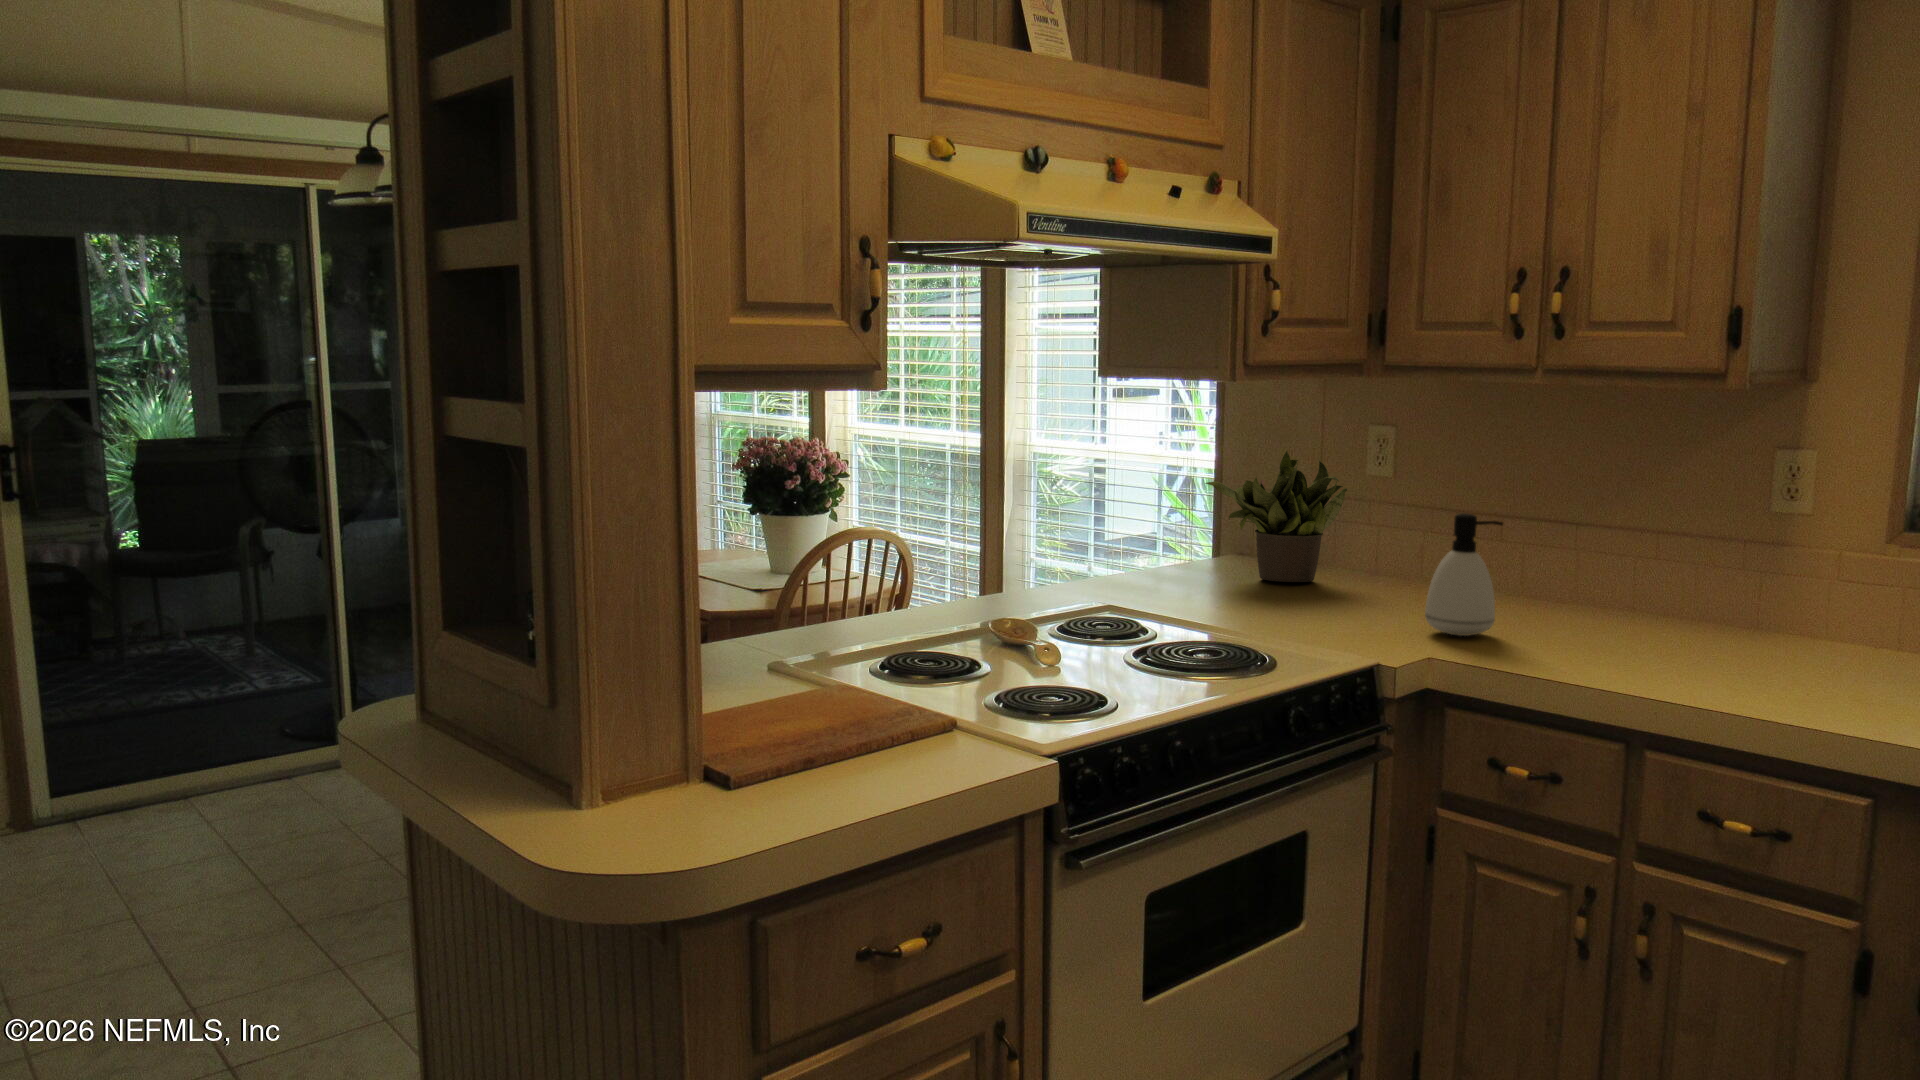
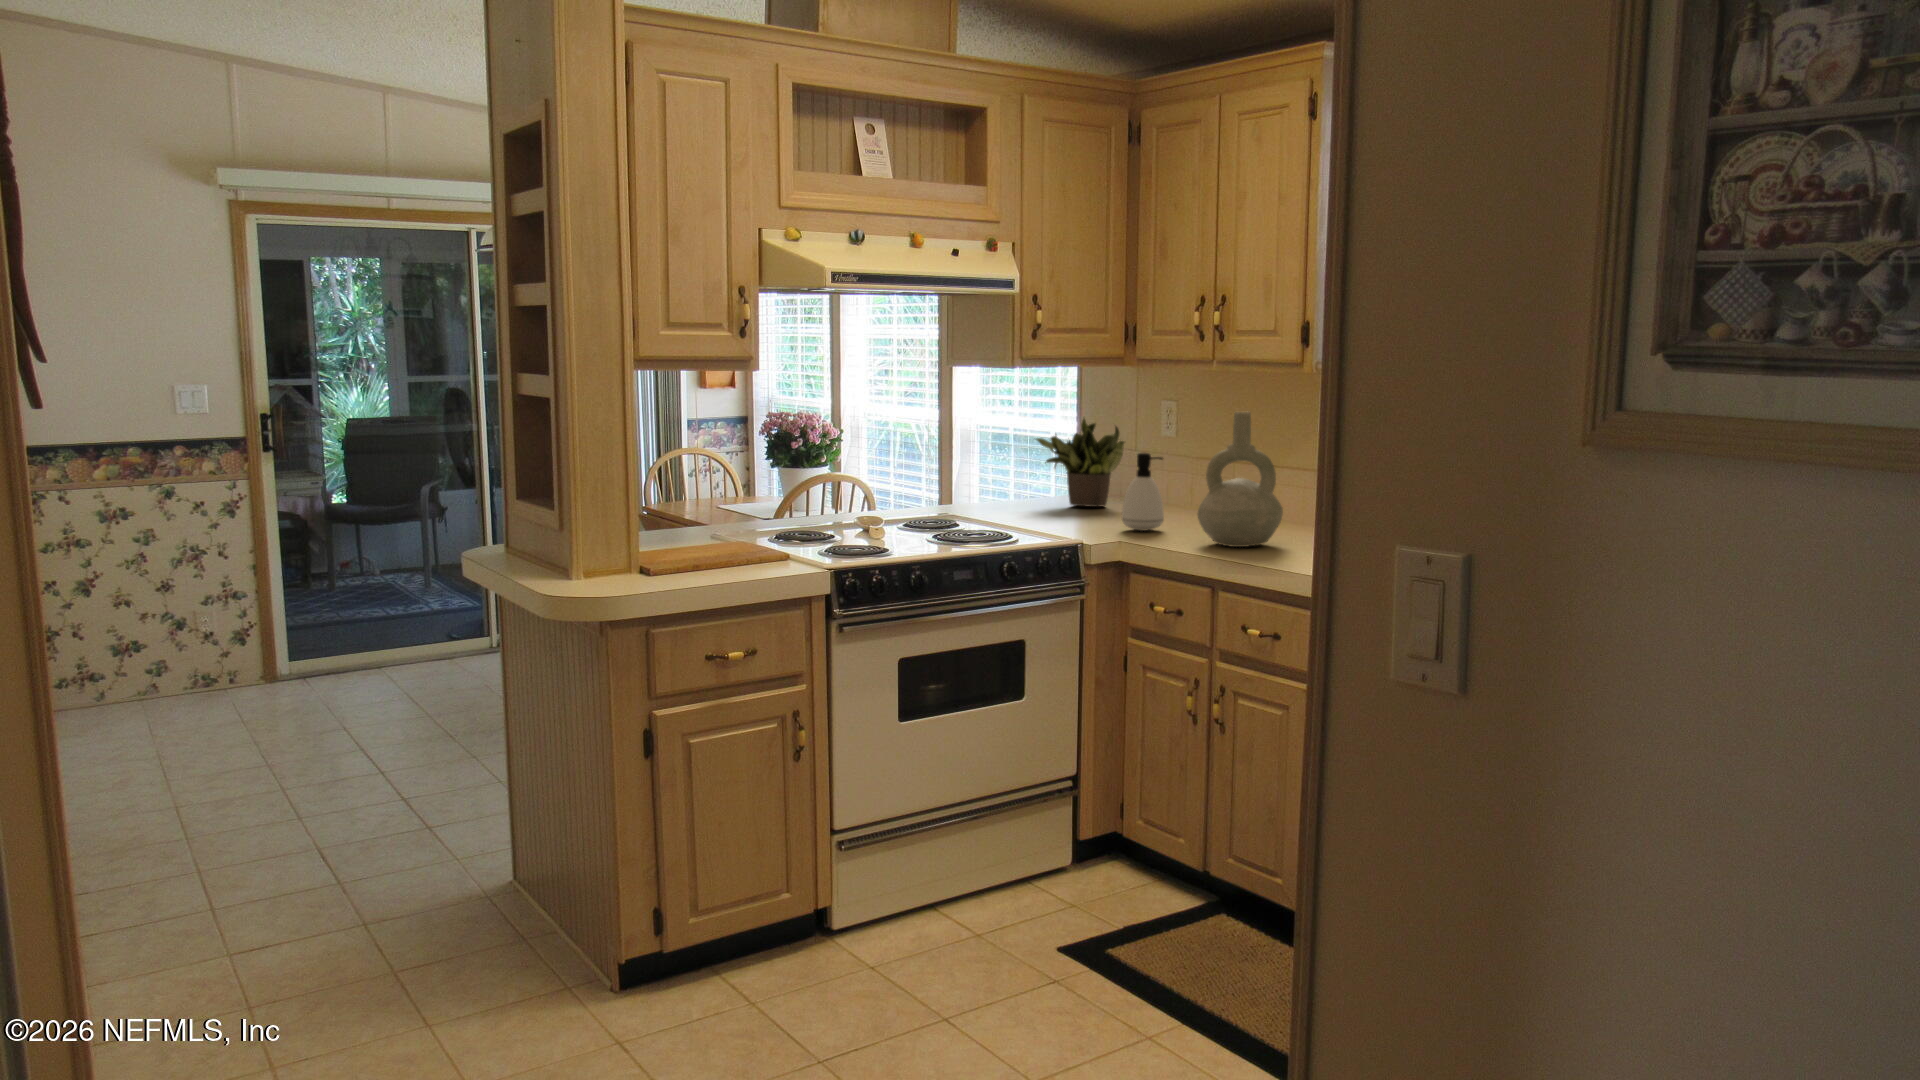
decorative vase: none [1604,452,1760,675] -> present [1197,412,1283,547]

